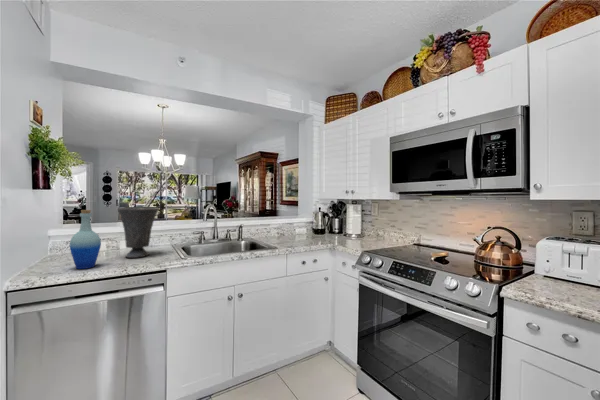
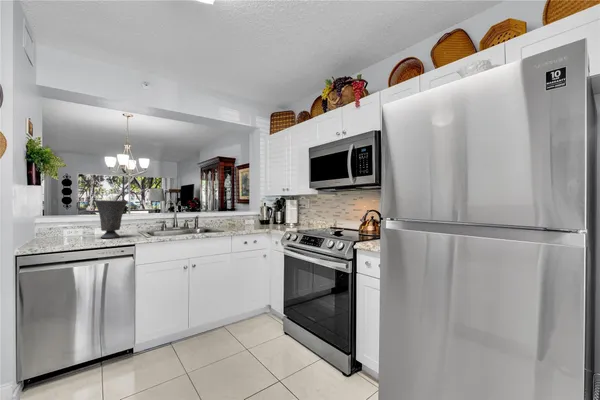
bottle: present [70,210,101,269] -> none [59,200,83,243]

